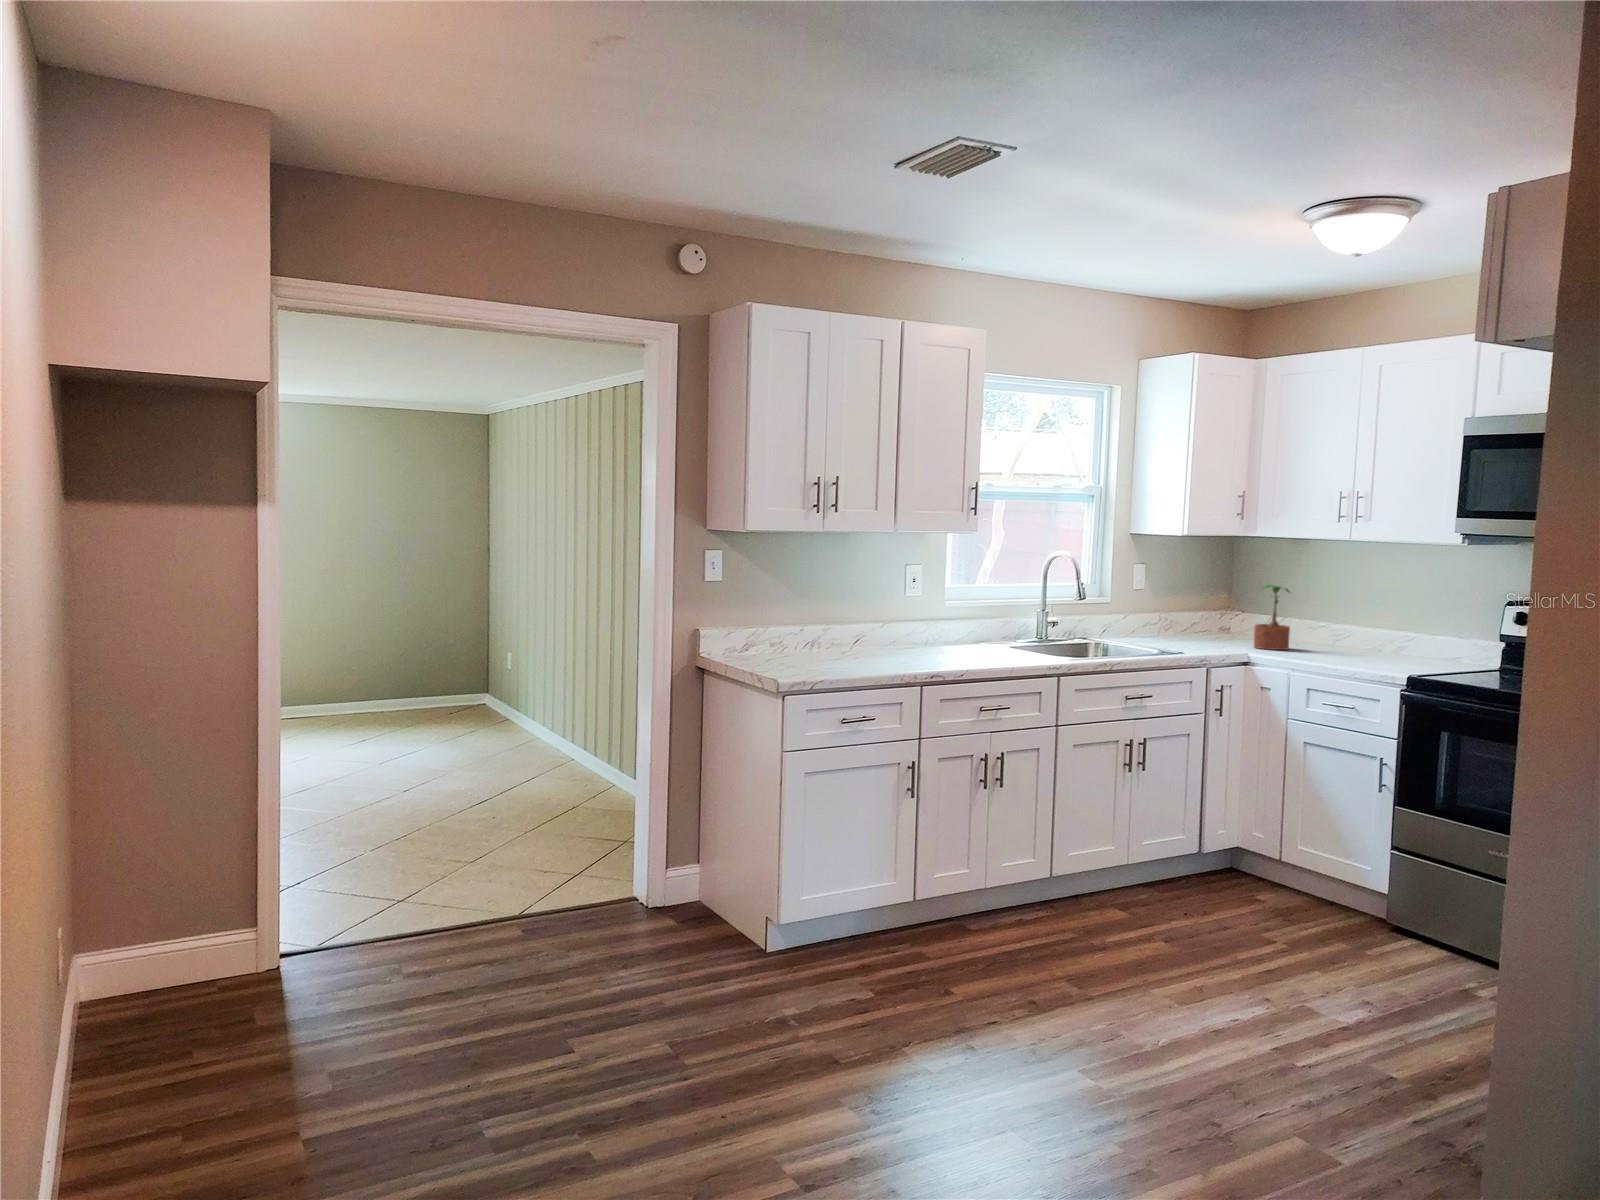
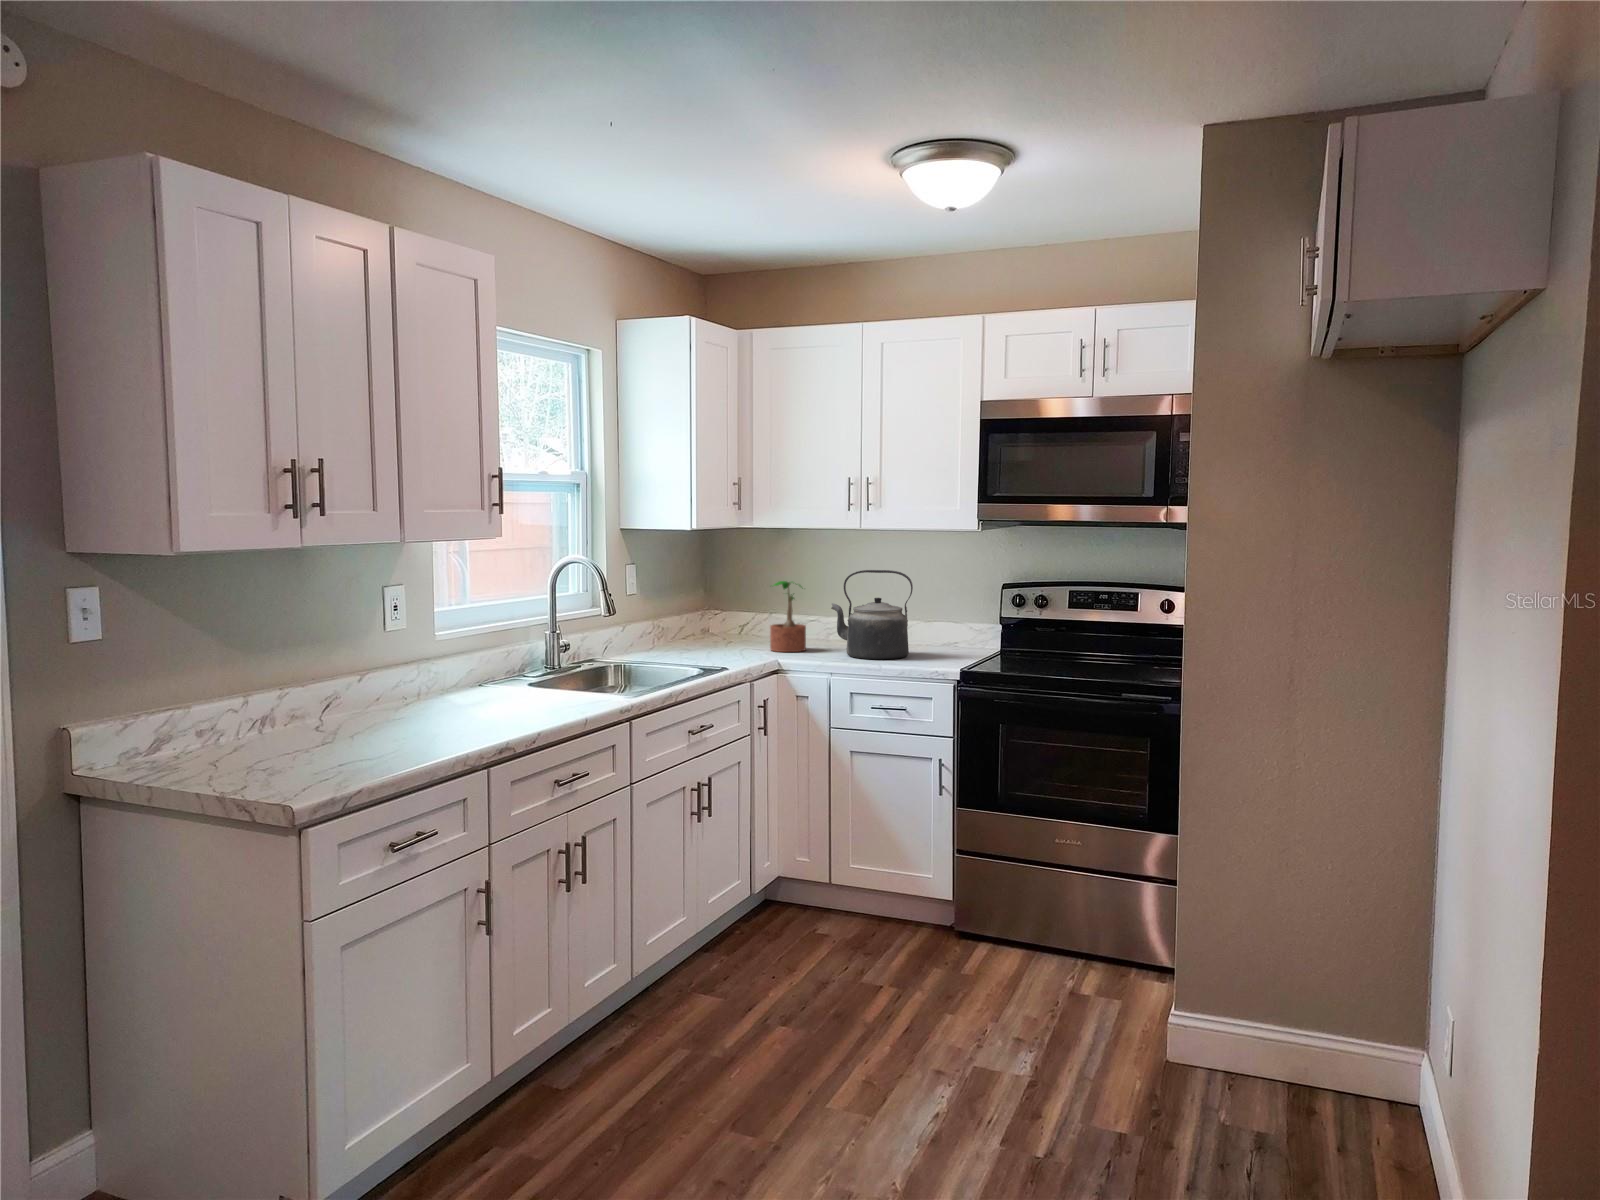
kettle: none [1308,577,1390,662] -> present [831,570,913,659]

